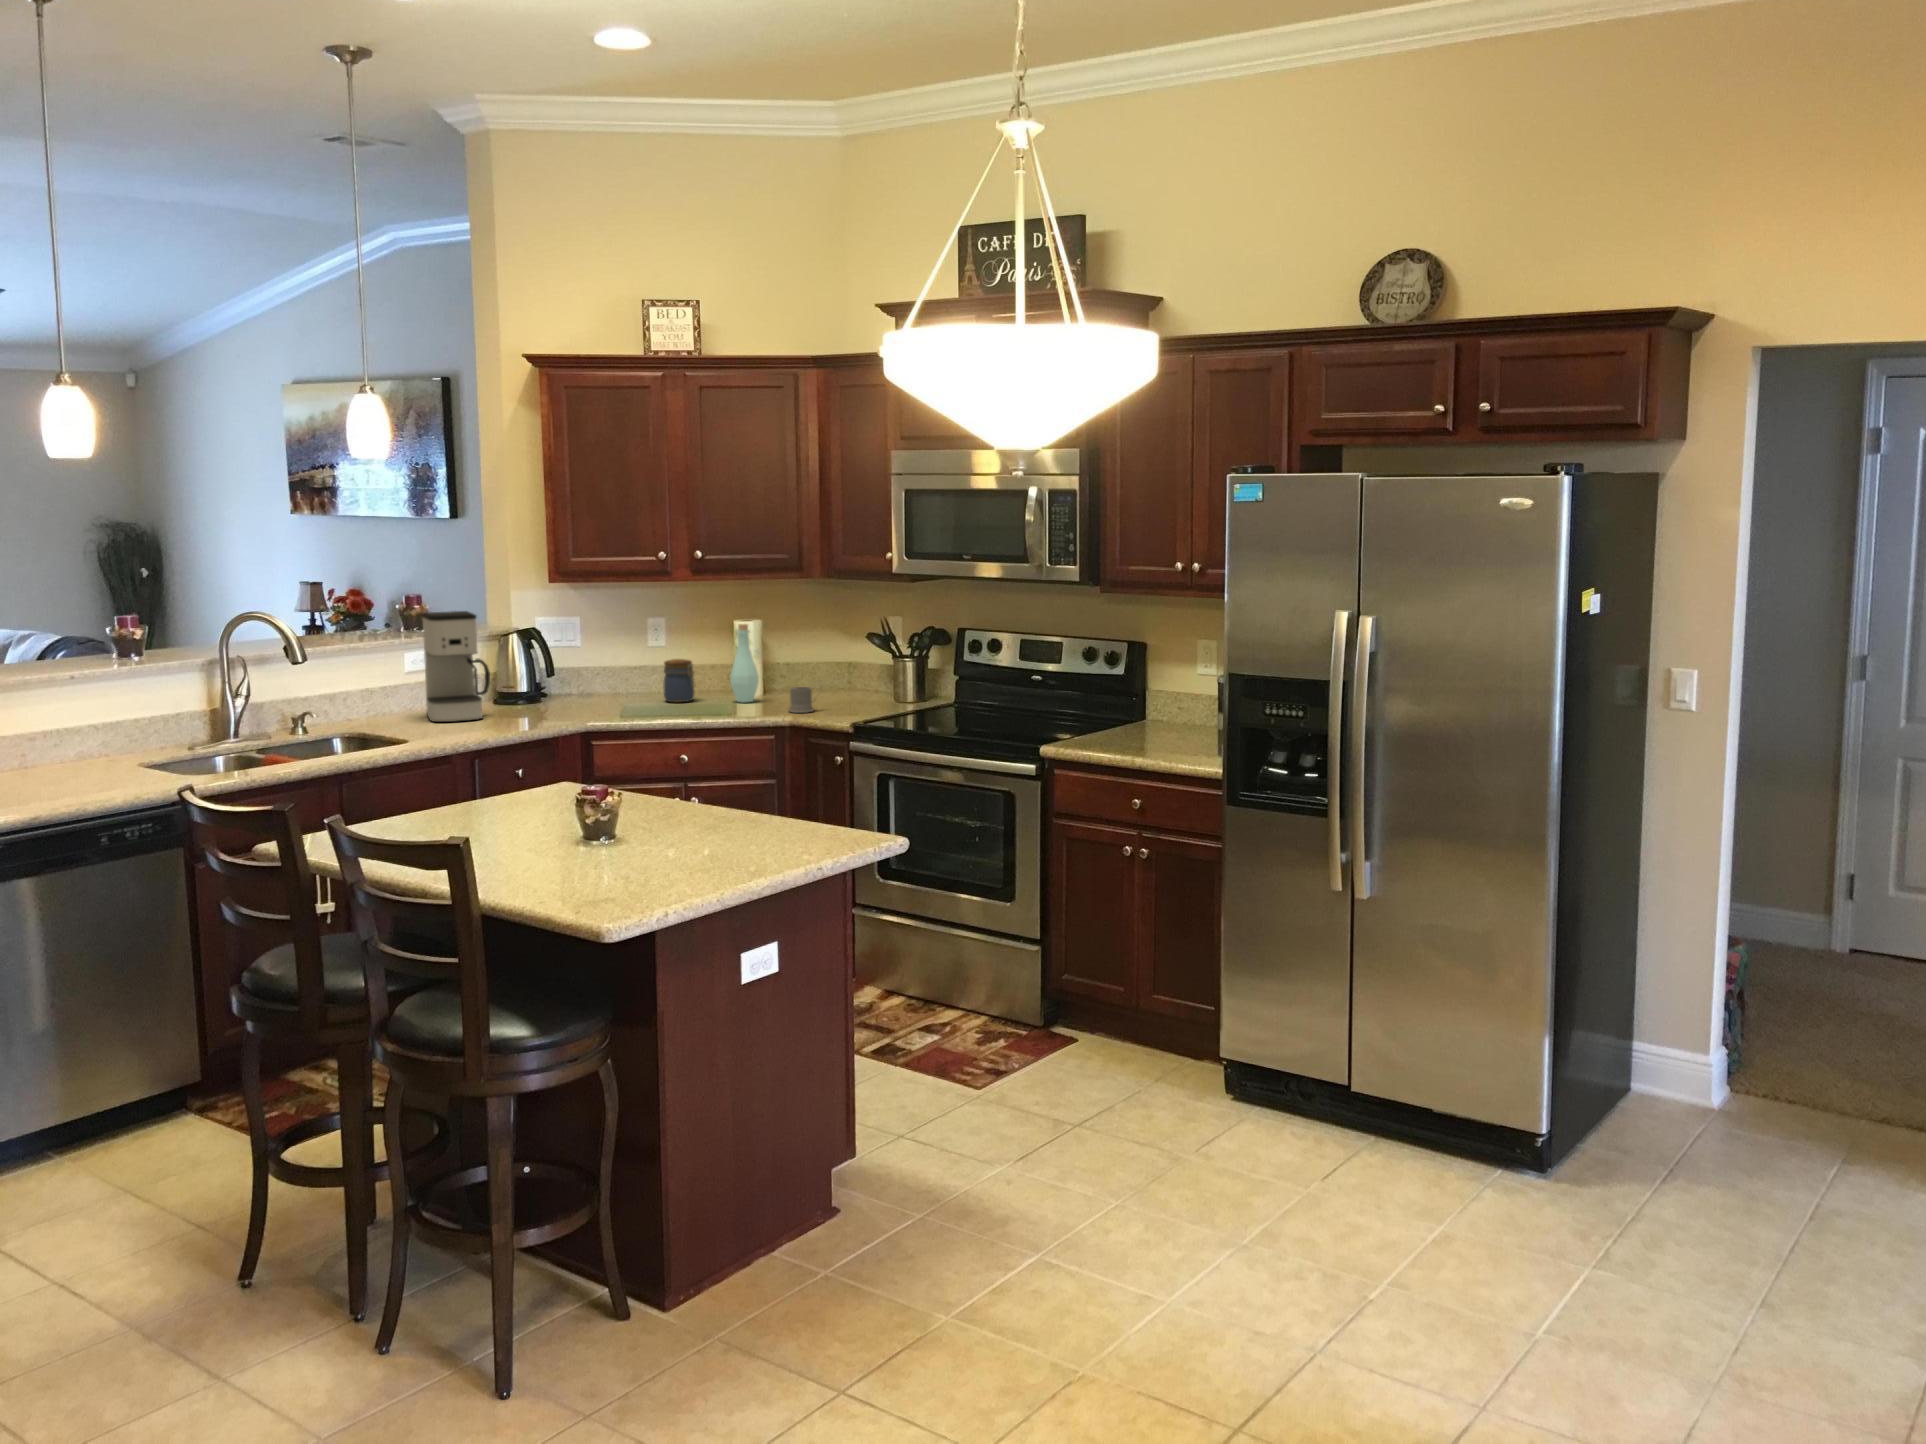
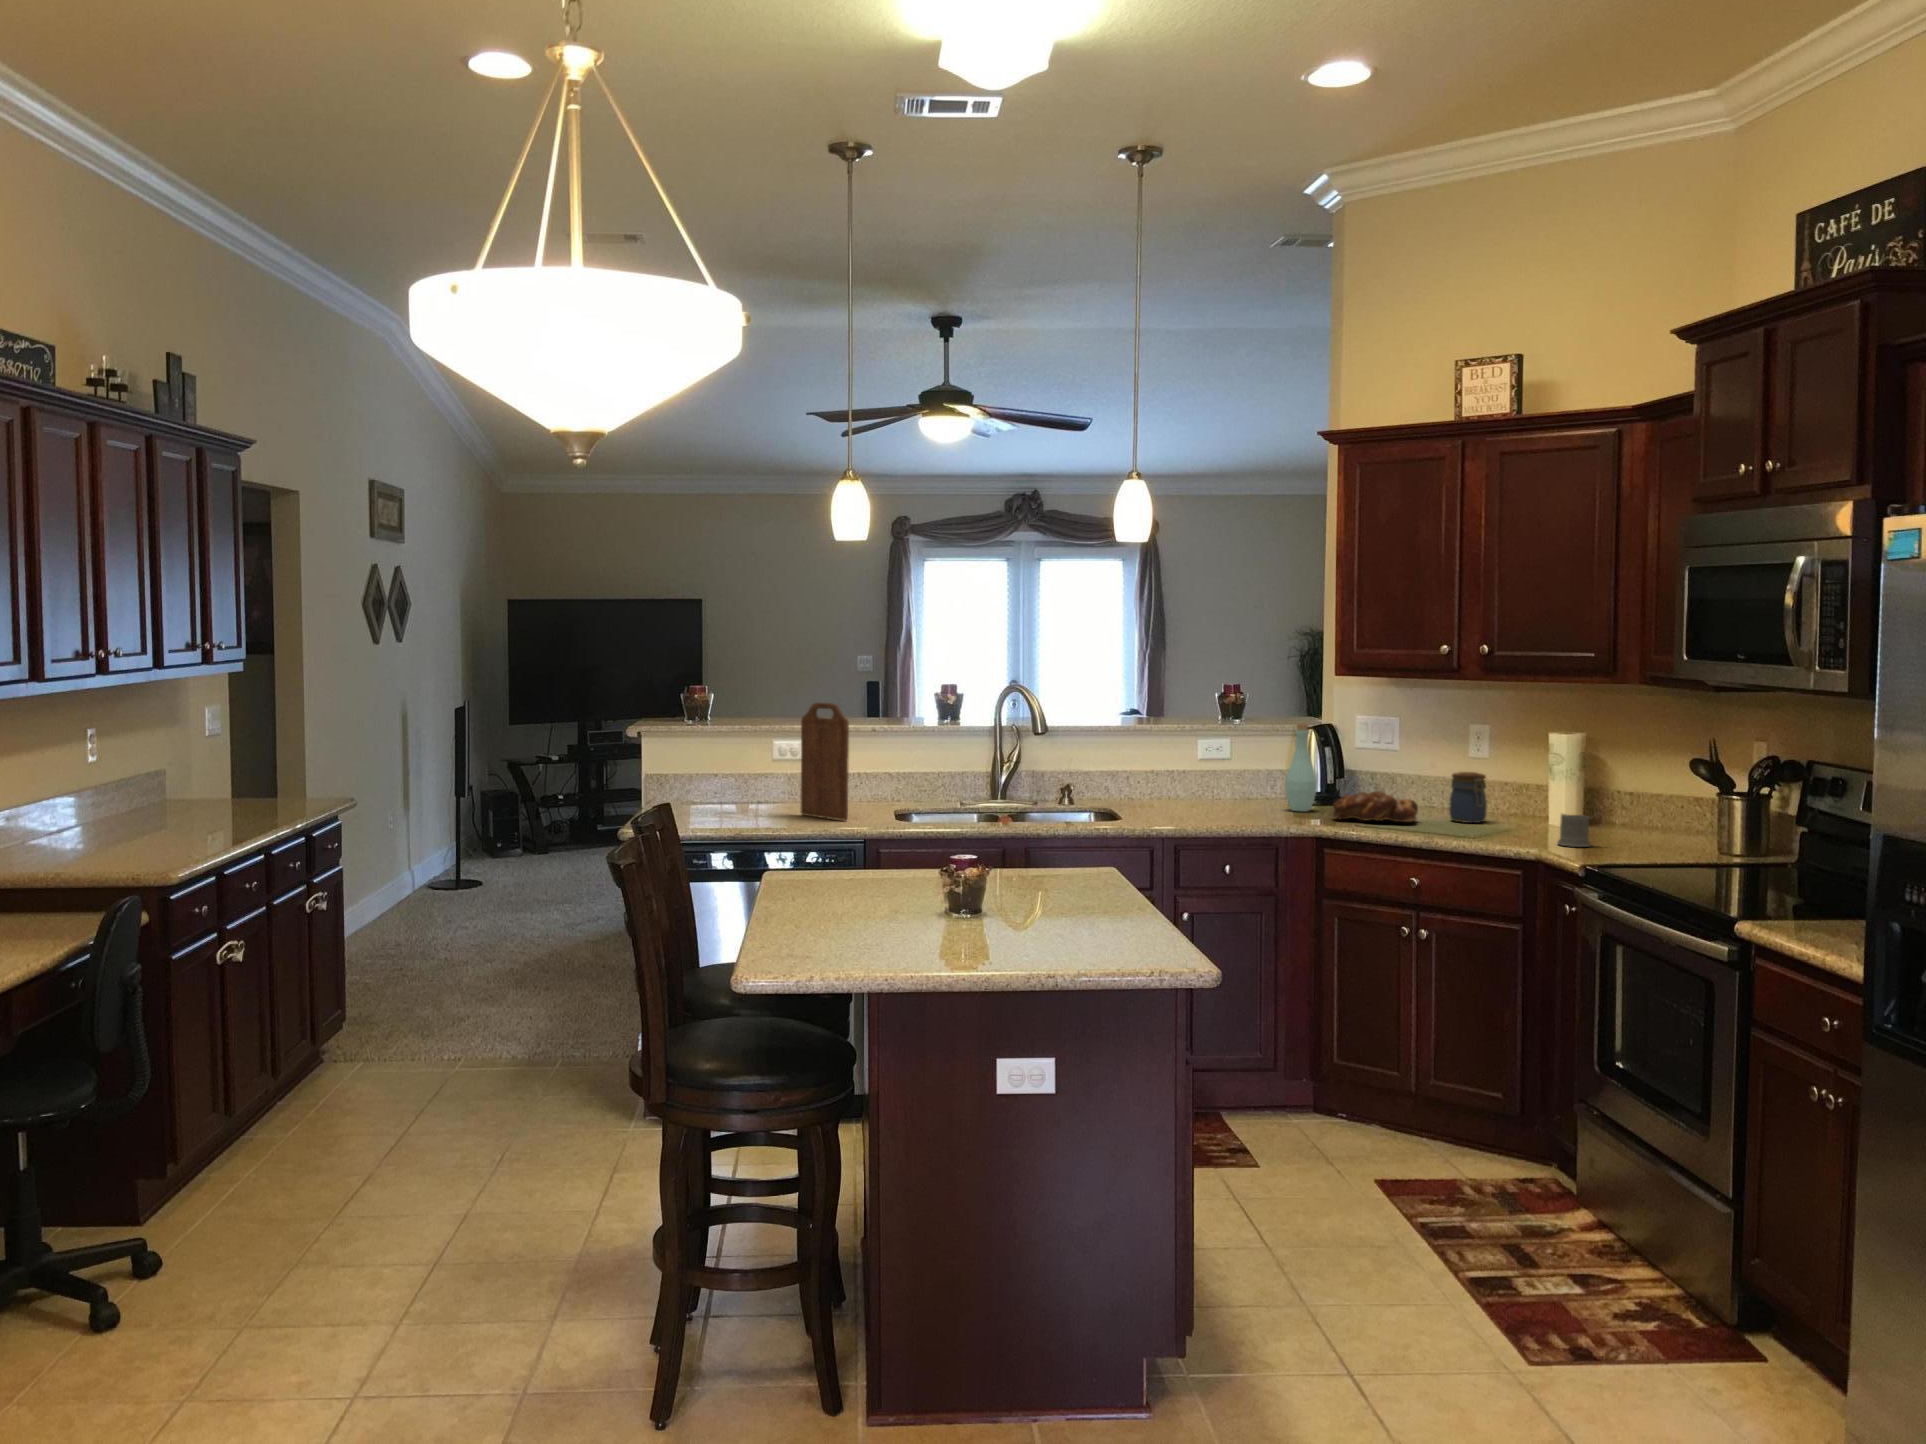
coffee maker: present [422,611,490,722] -> none [1186,699,1252,812]
bottle: present [730,624,759,702] -> present [1285,723,1317,811]
cutting board: none [36,655,128,787] -> present [801,703,849,820]
bread loaf: none [576,684,652,713] -> present [1333,791,1418,822]

